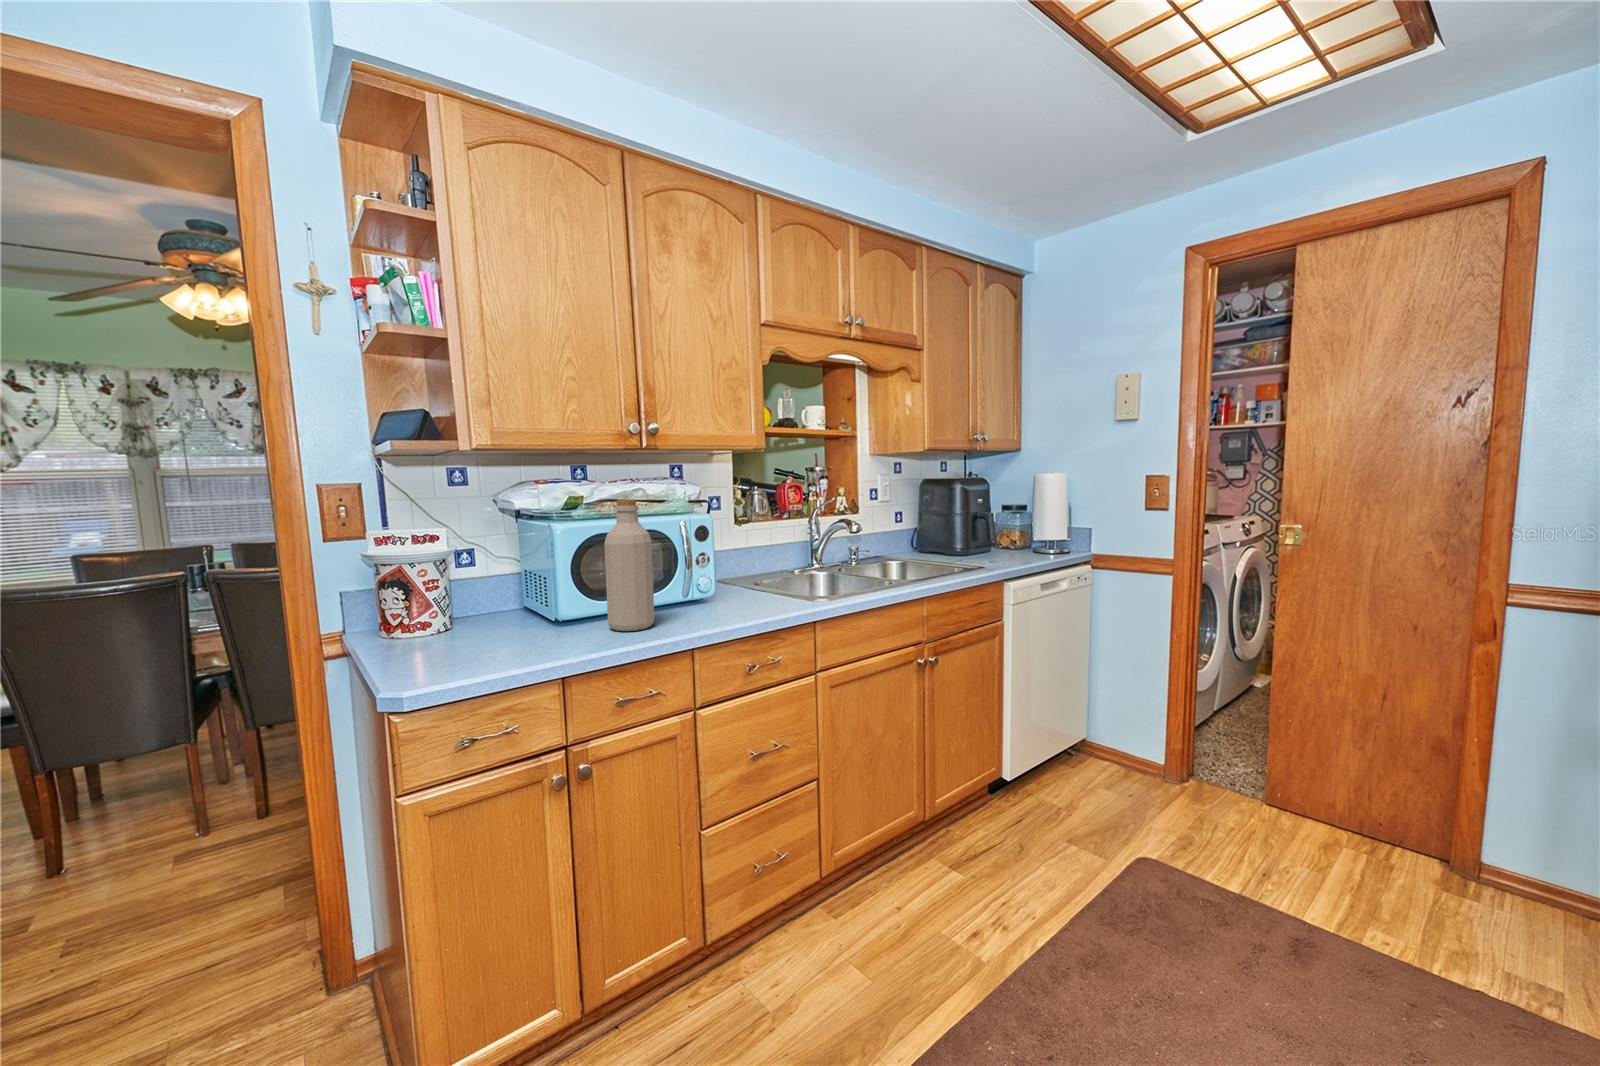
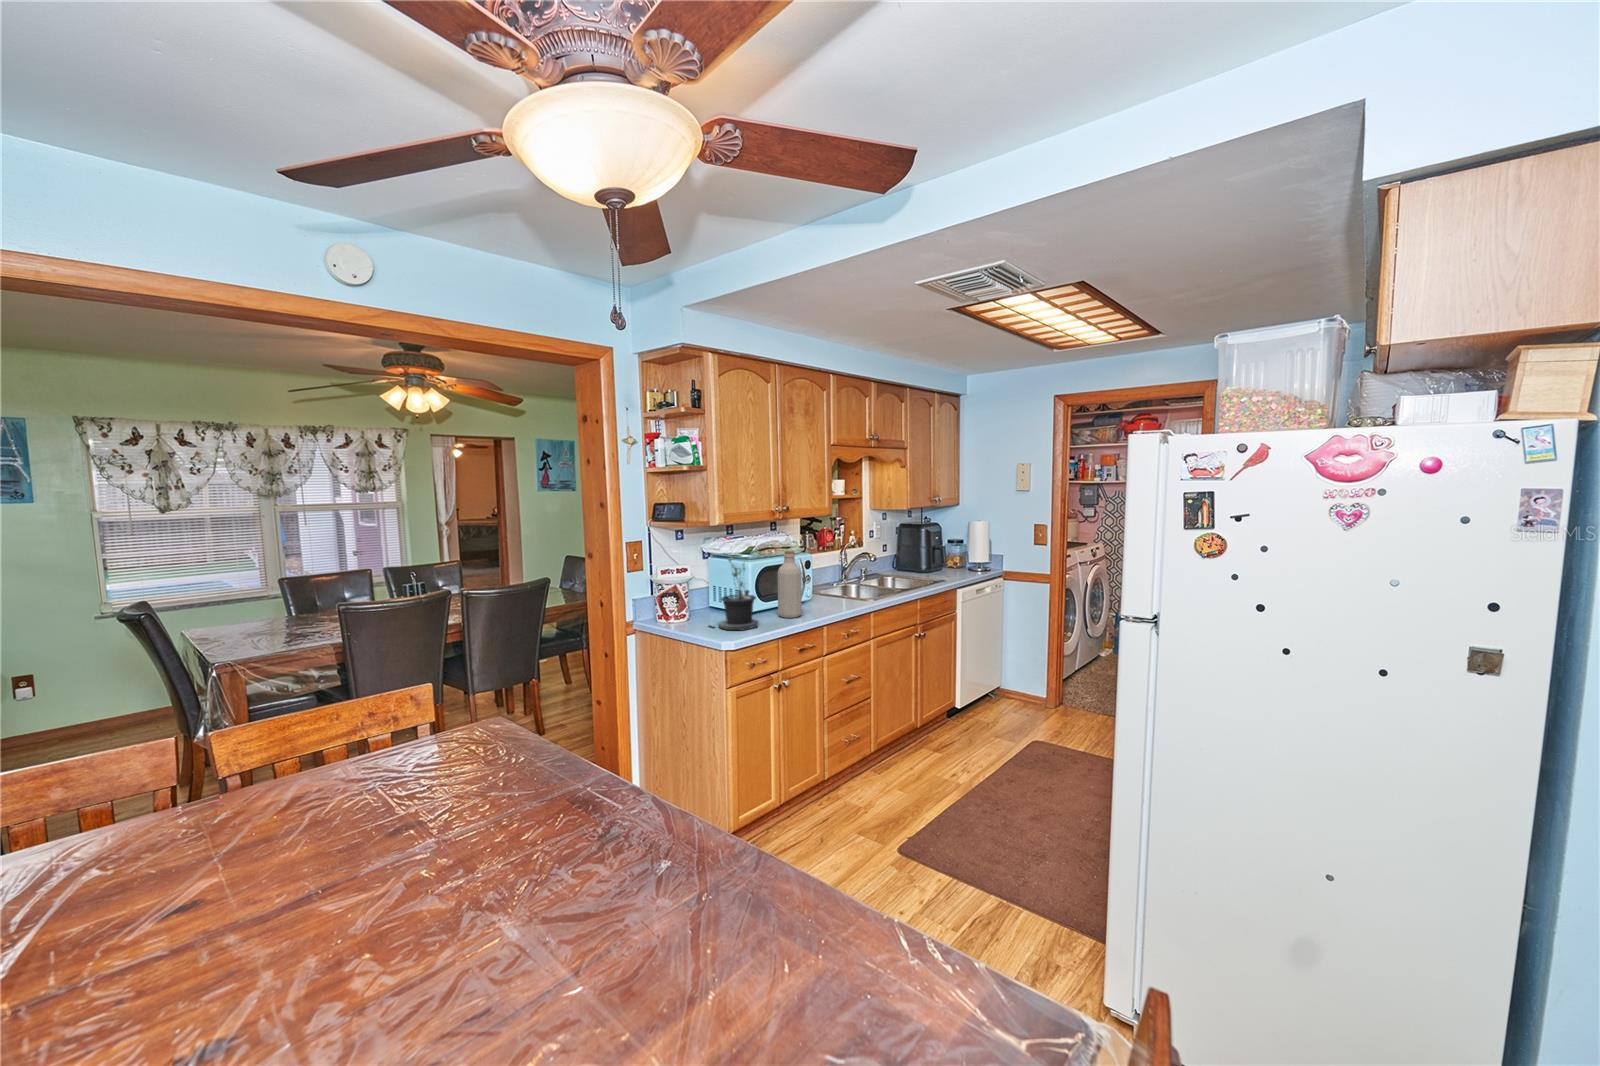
potted plant: none [439,505,542,659] -> present [710,558,758,630]

